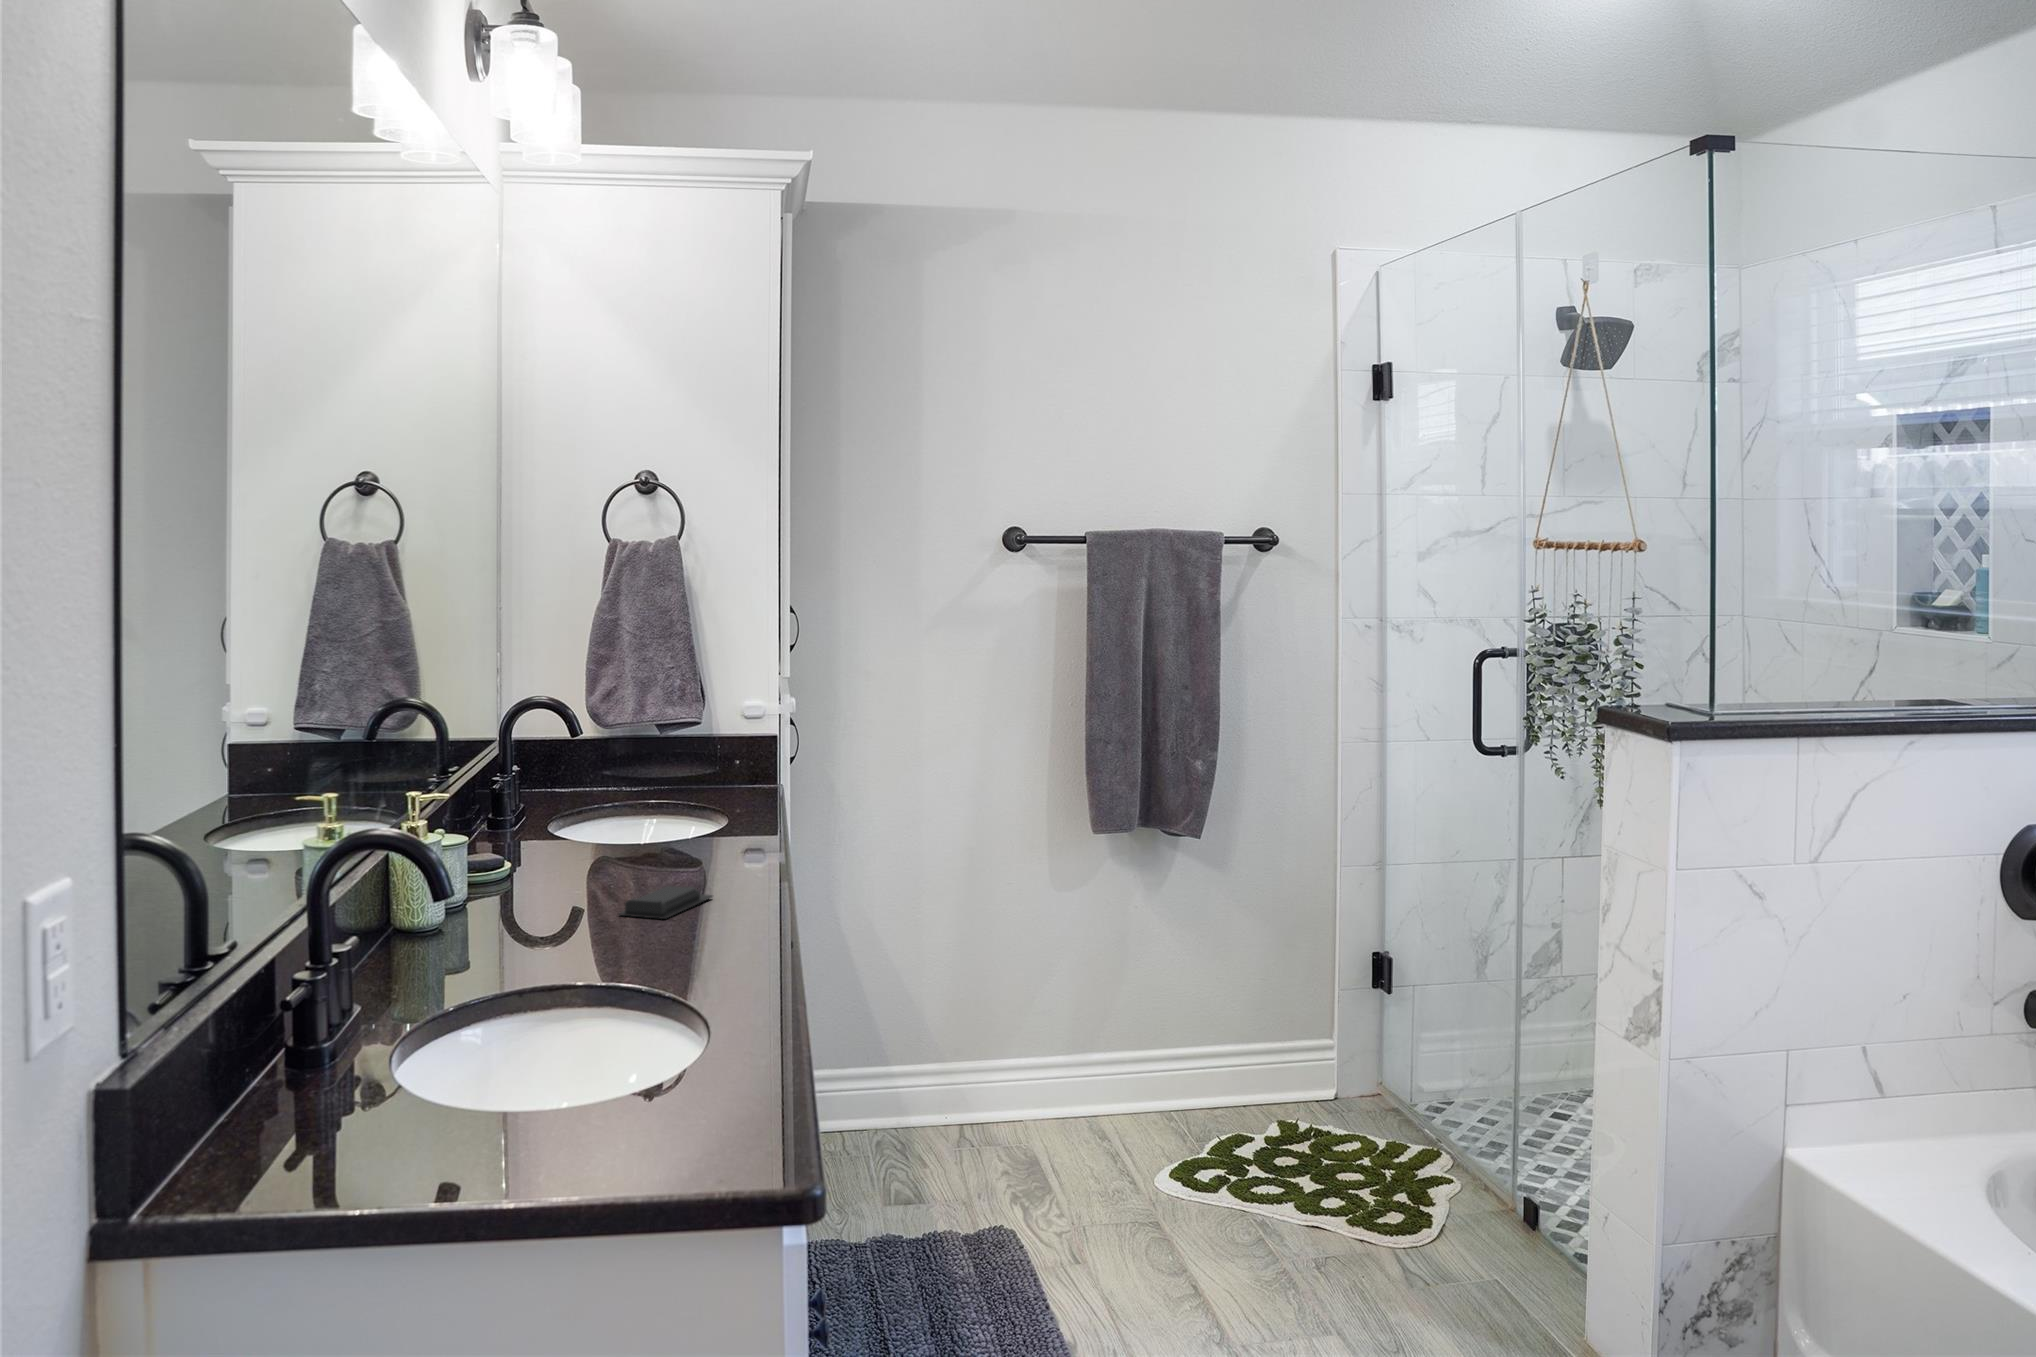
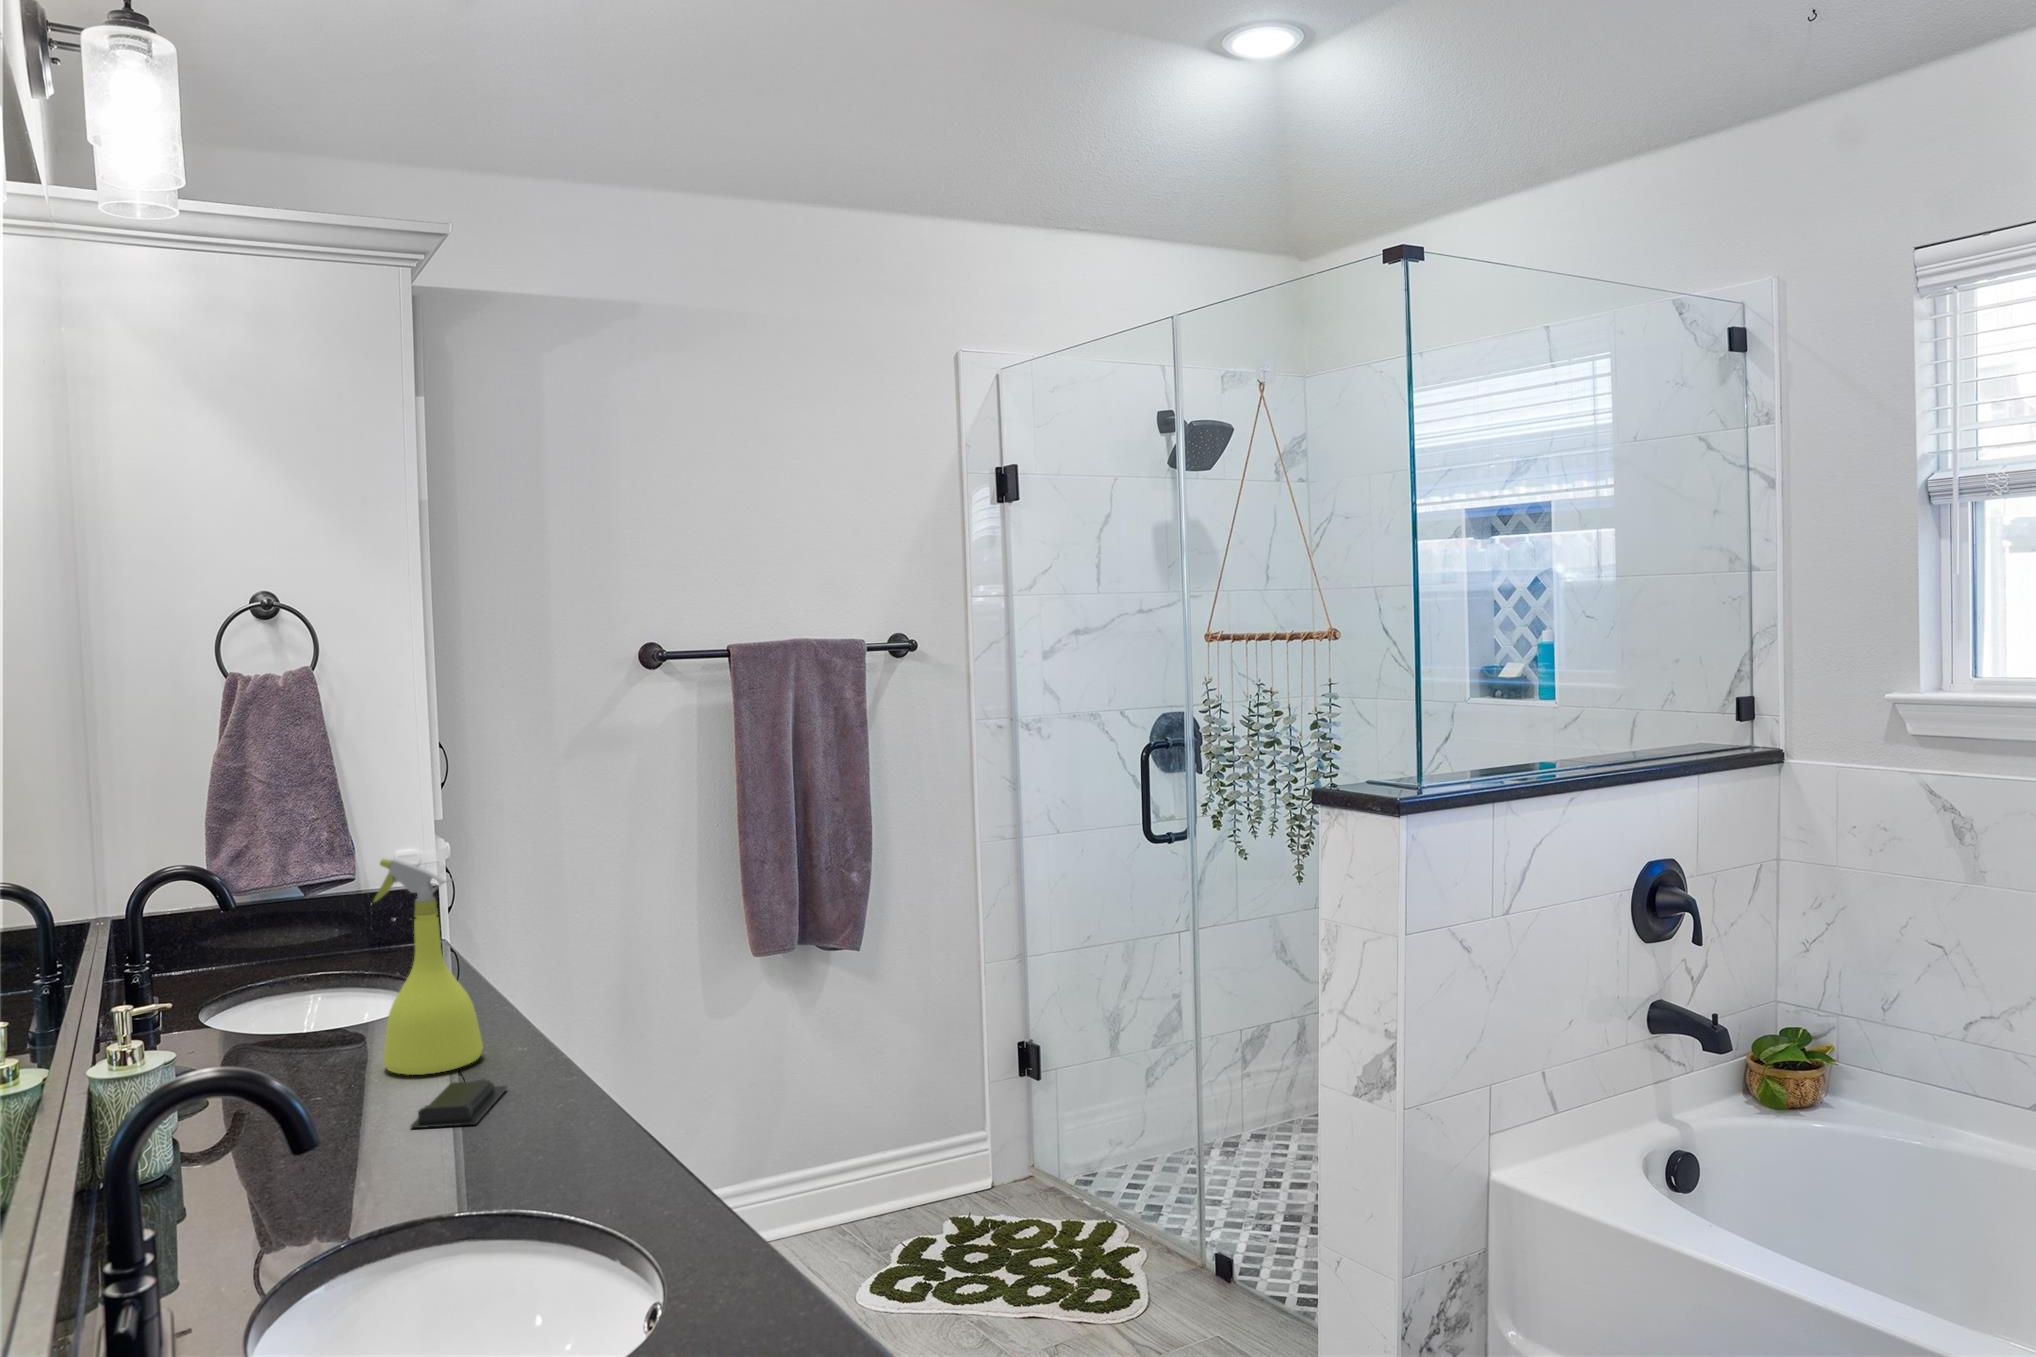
spray bottle: none [637,695,720,880] -> present [374,859,483,1075]

